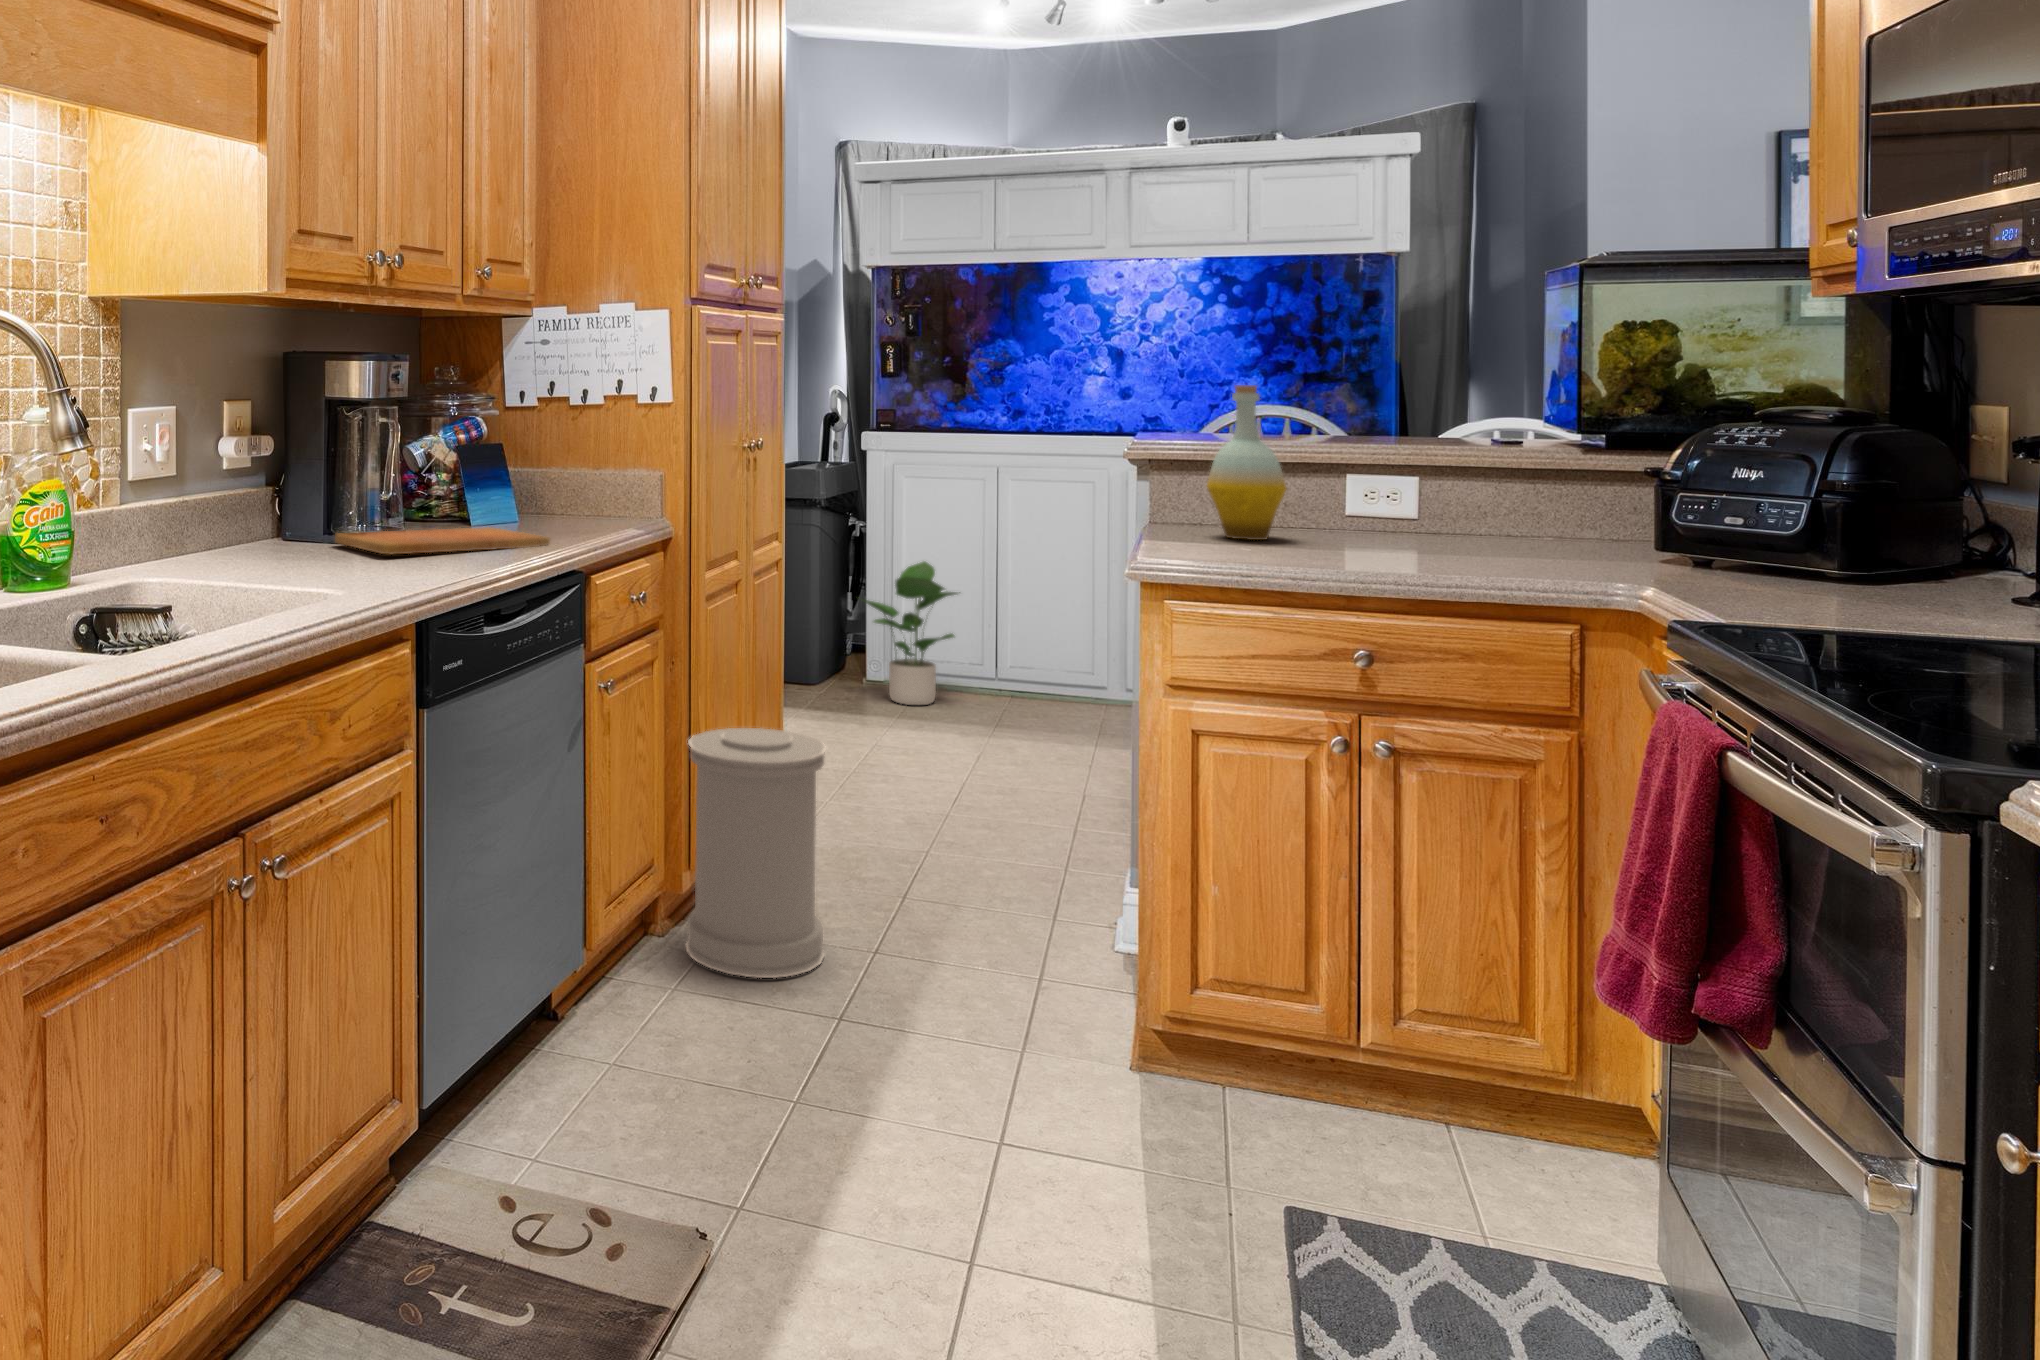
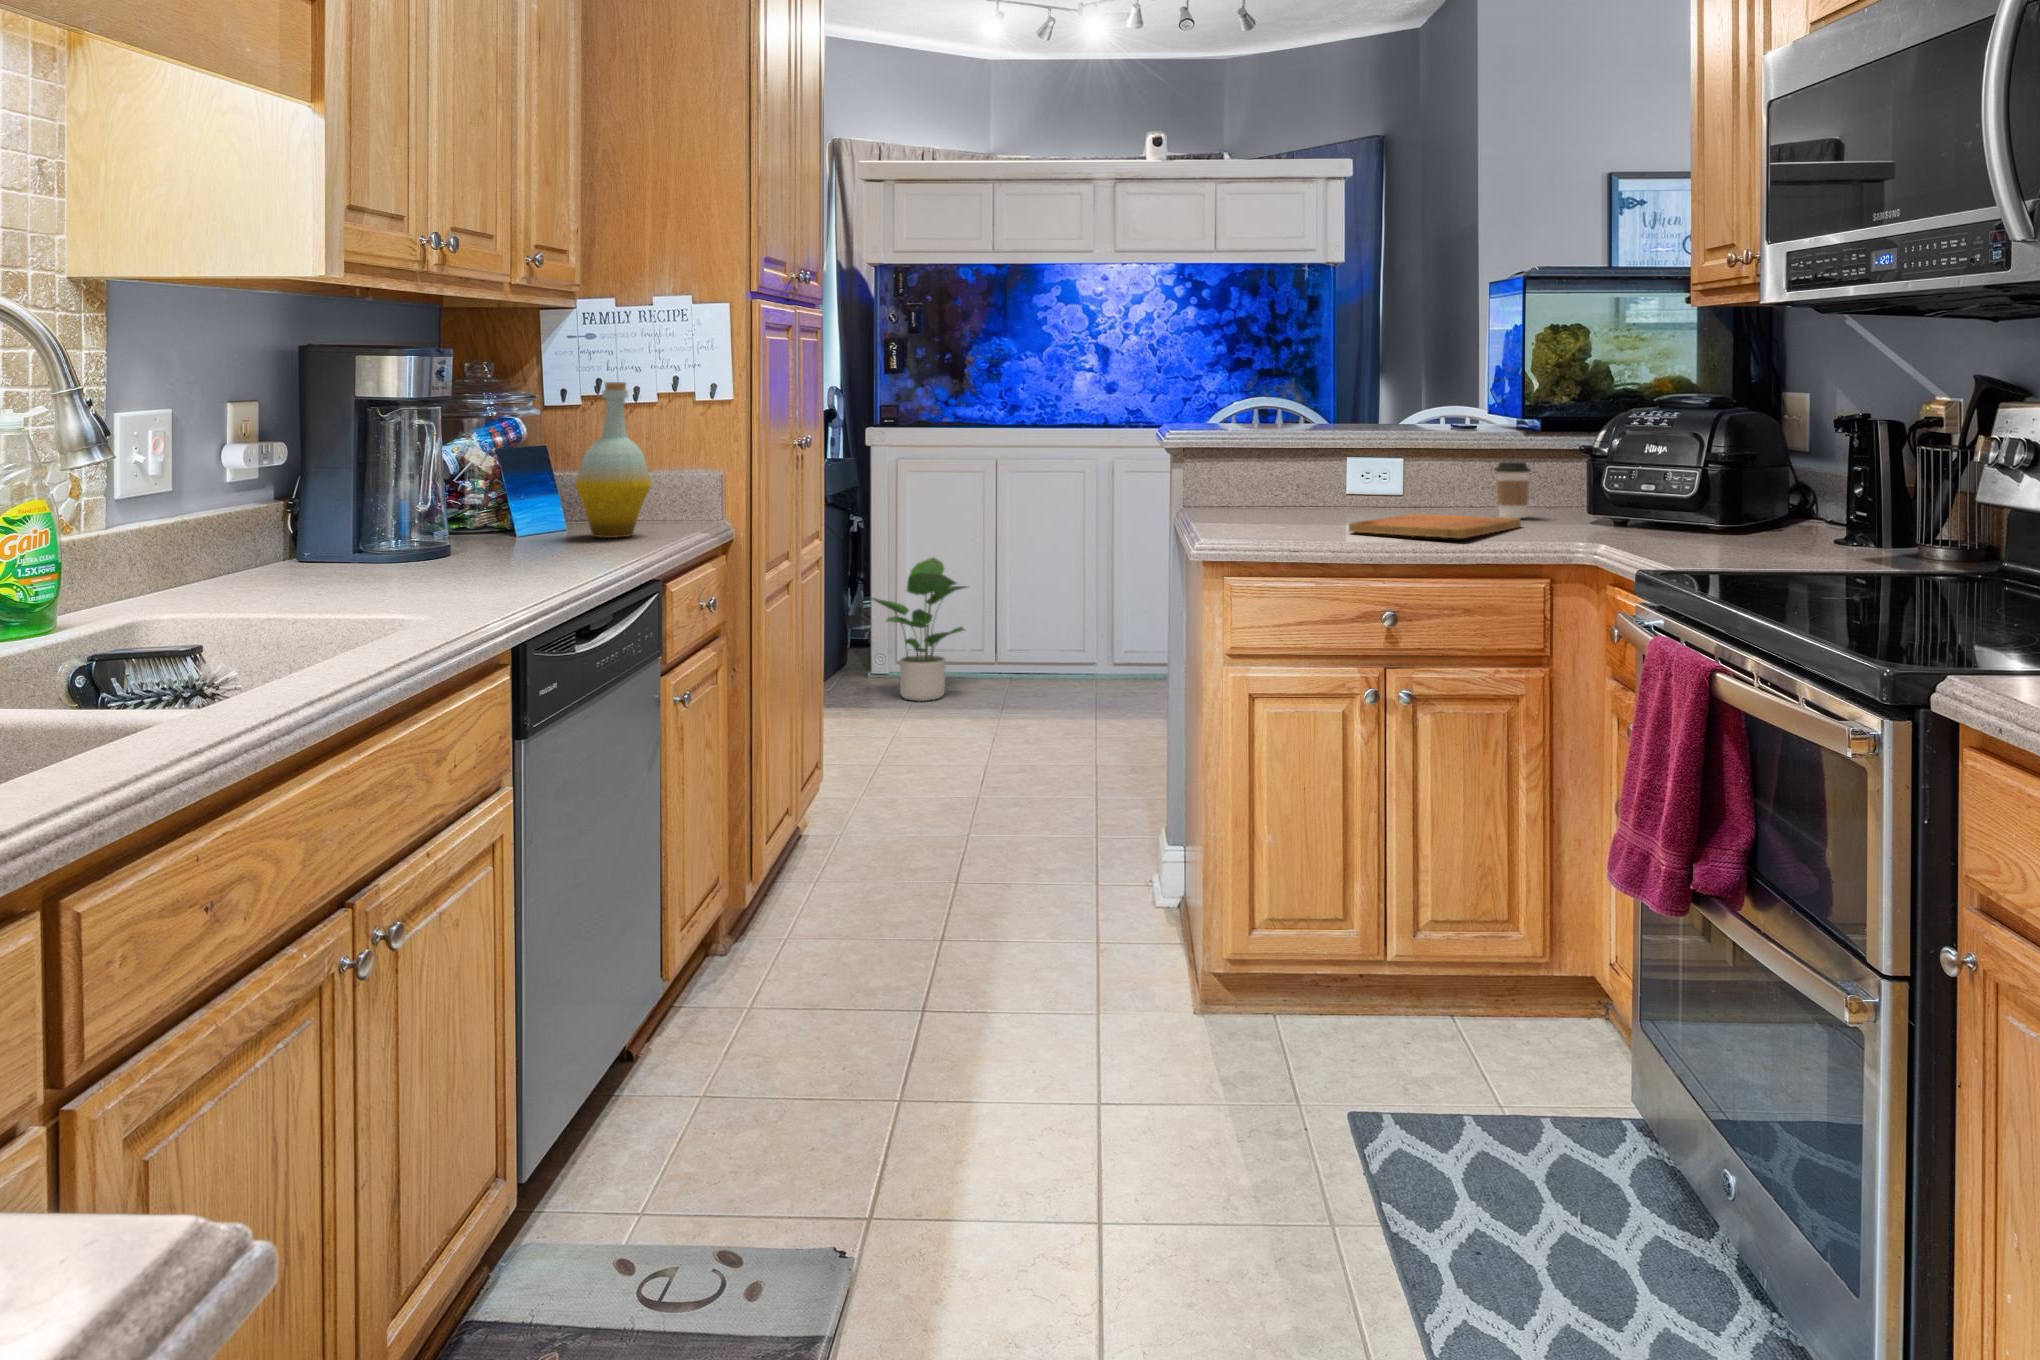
bottle: present [1207,385,1286,540] -> present [575,382,651,538]
coffee cup: none [1530,485,1580,552] -> present [1495,462,1530,518]
cutting board: present [335,527,550,554] -> present [1349,514,1521,538]
trash can: present [686,728,826,978] -> none [752,734,897,989]

